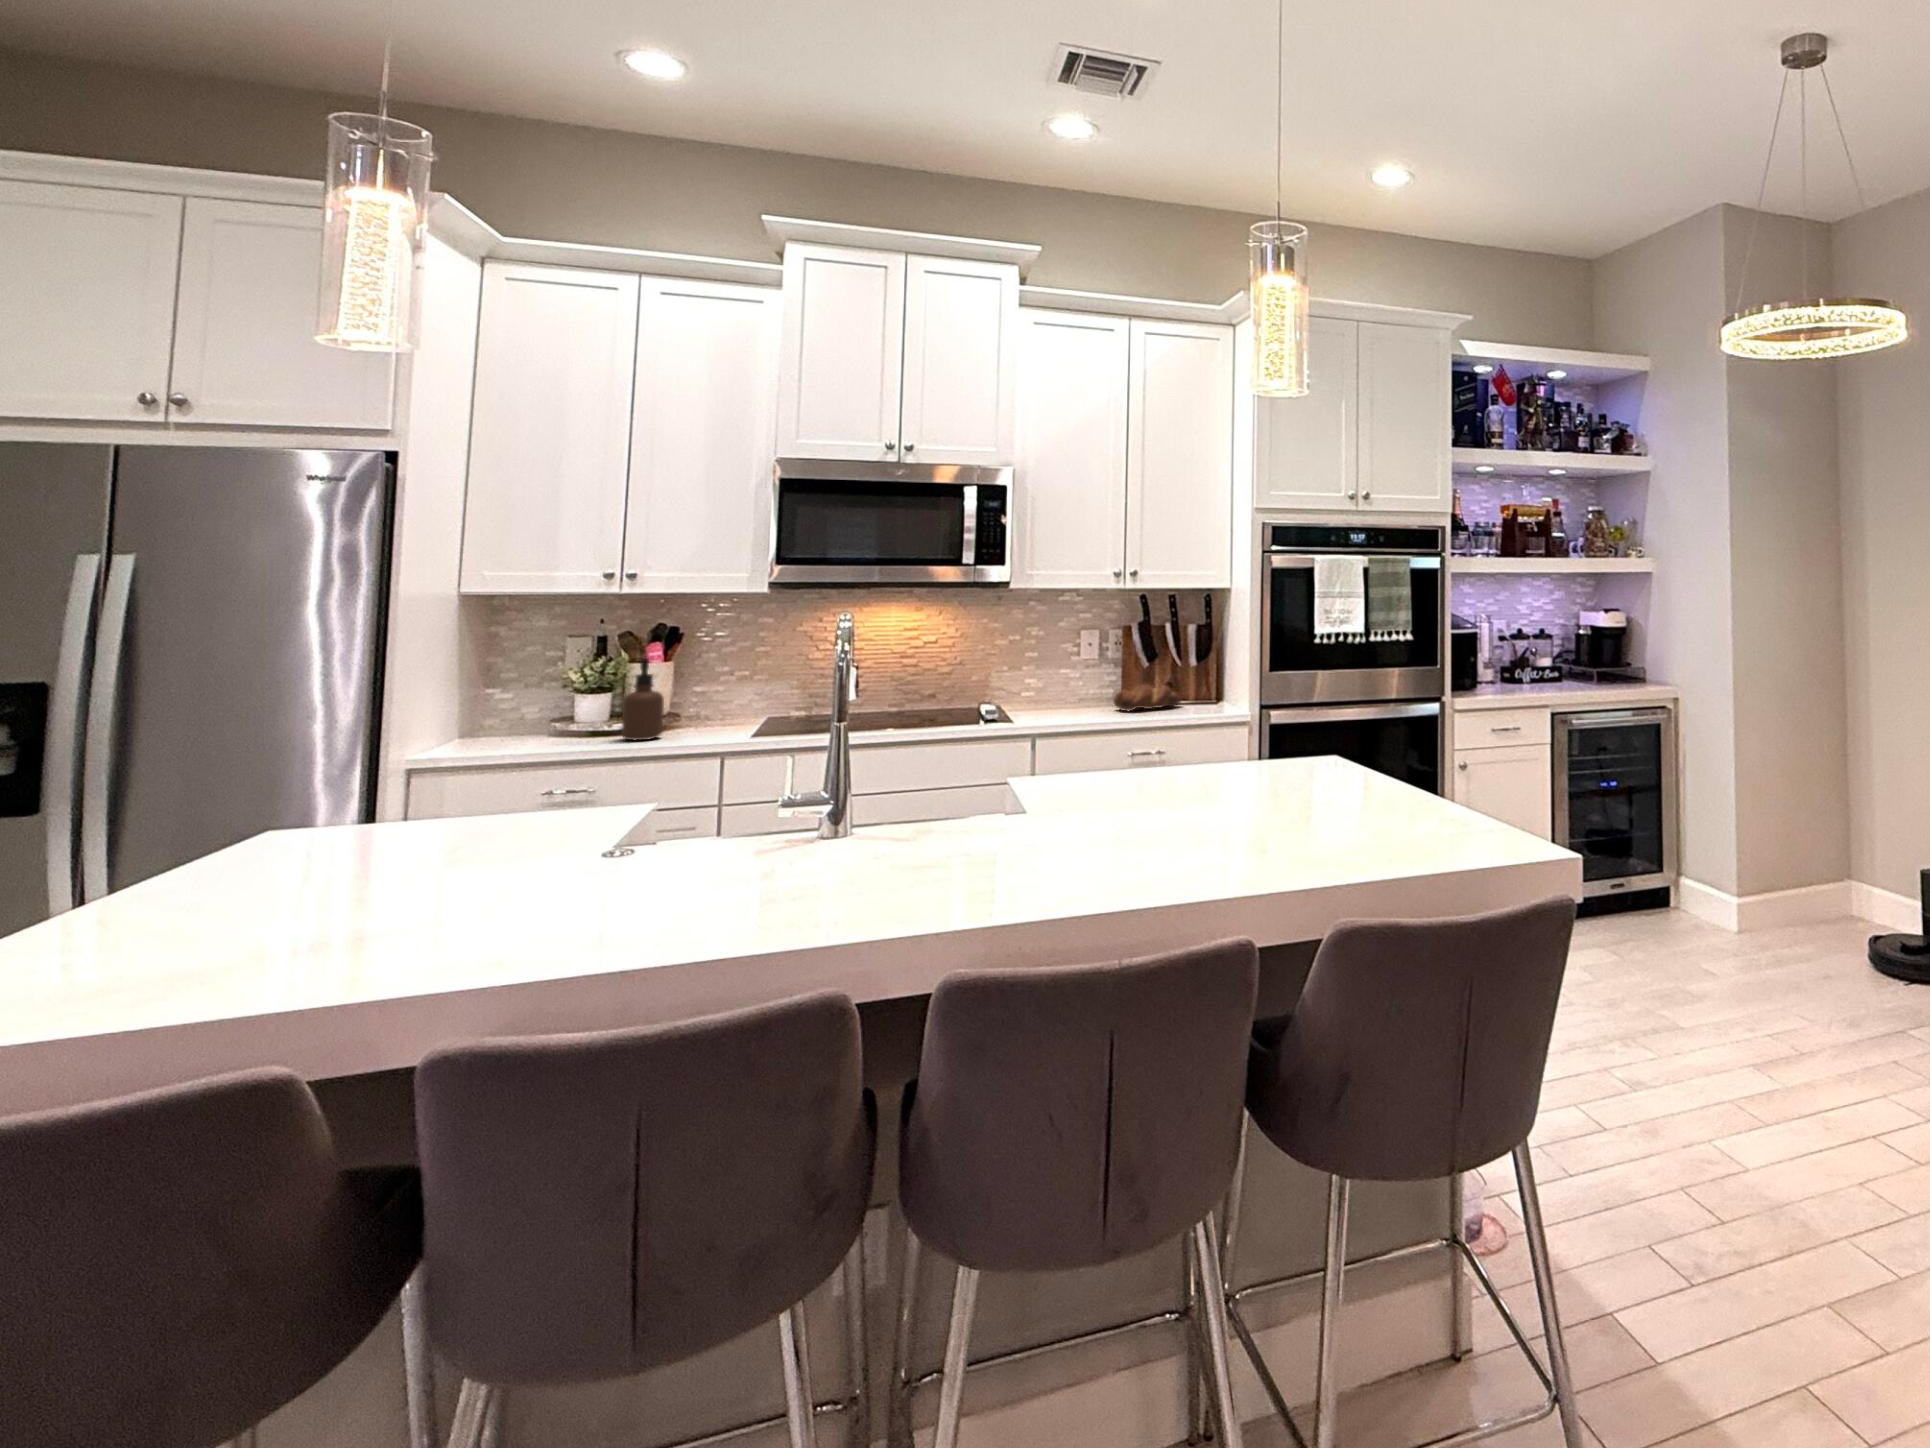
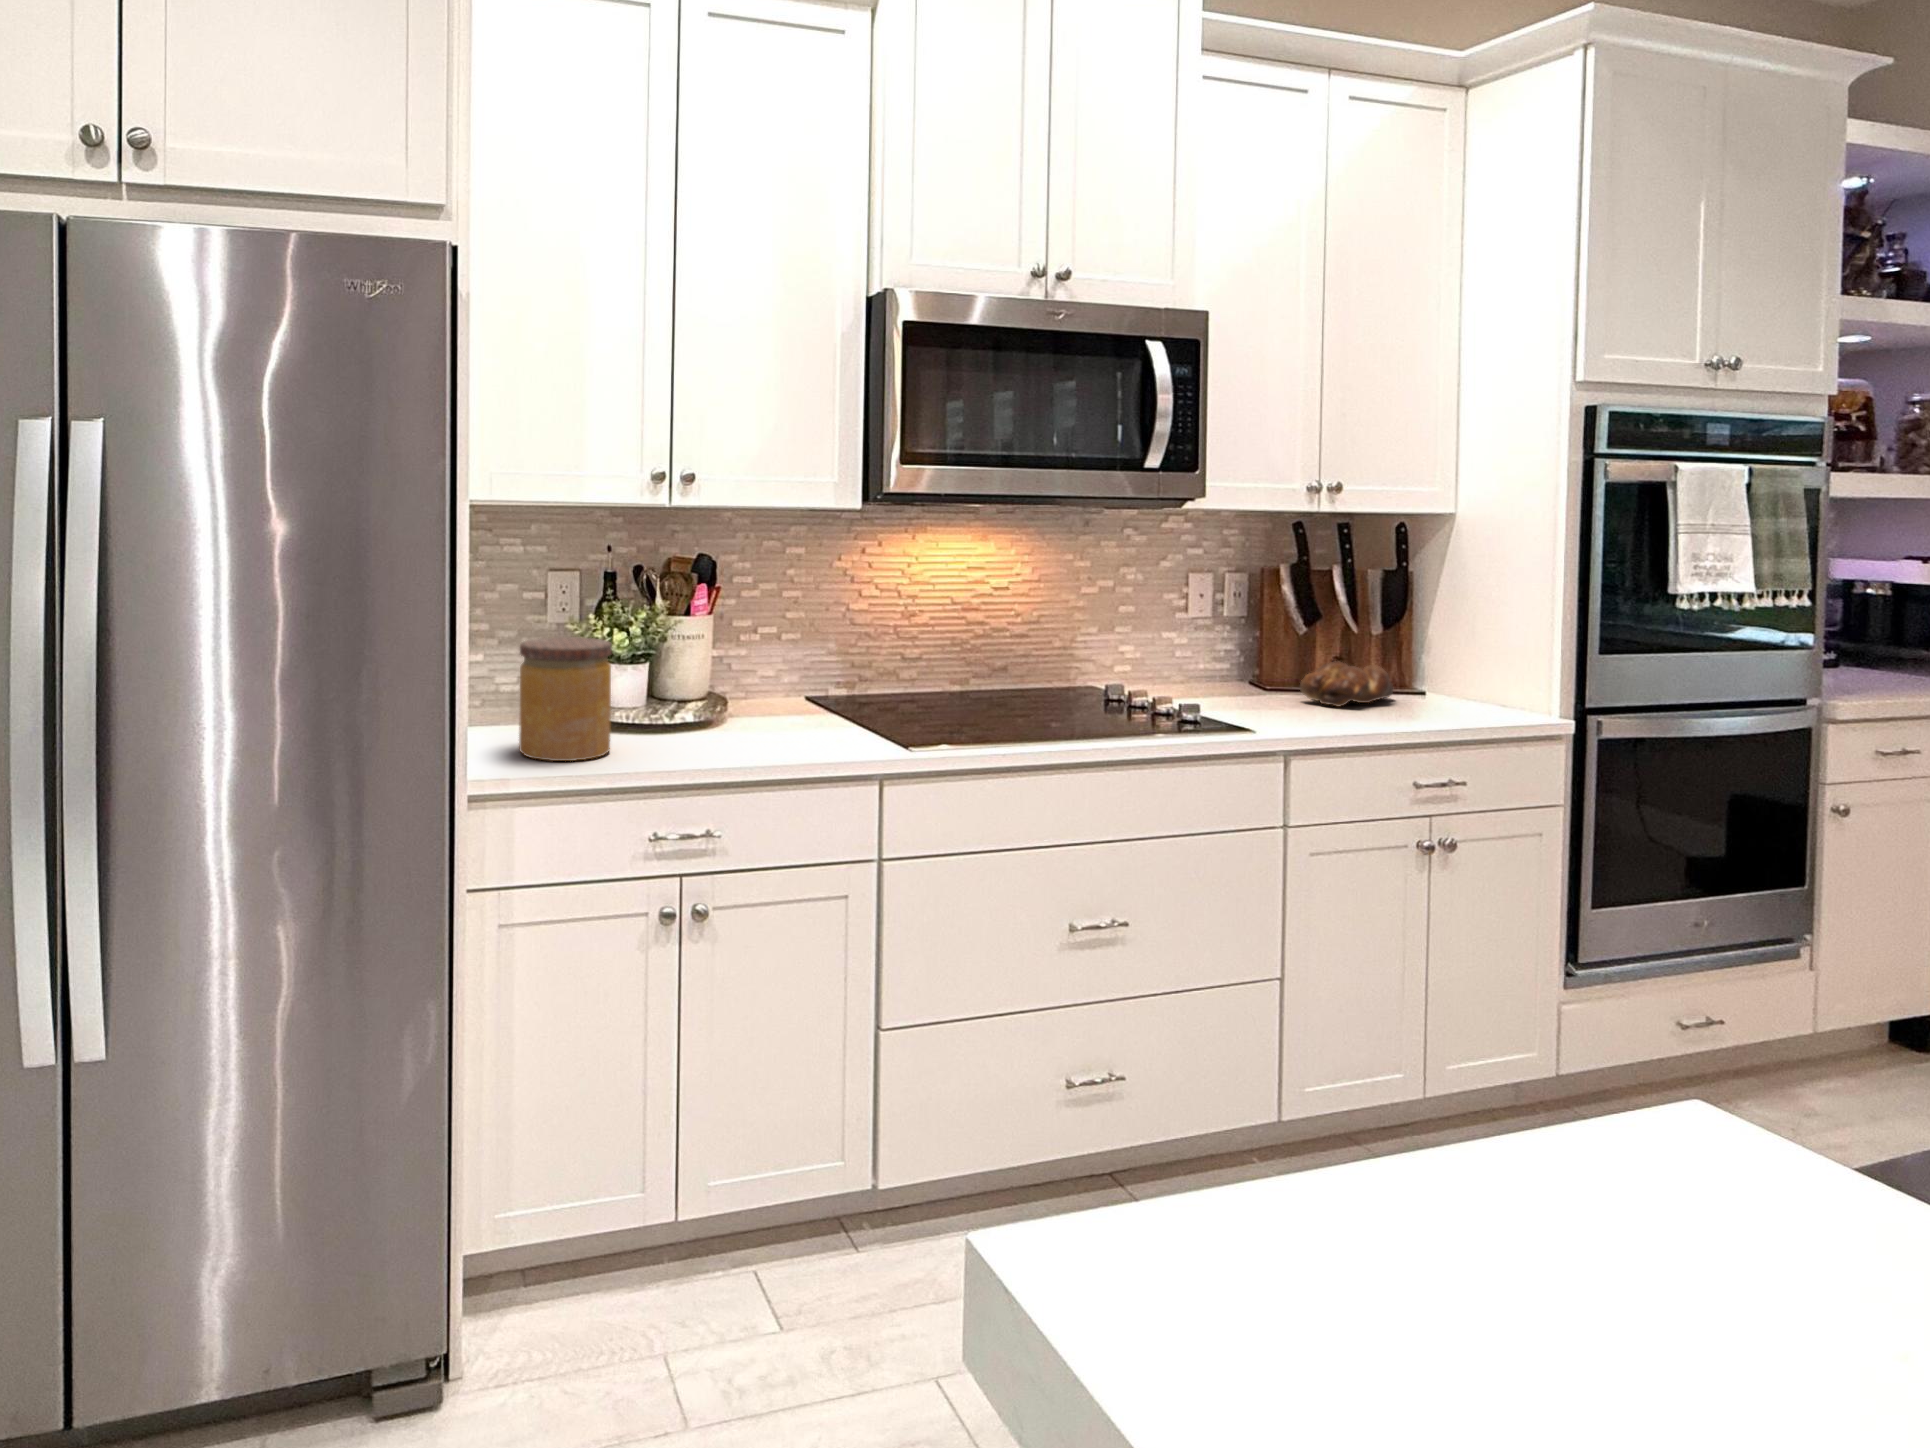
soap dispenser: present [621,658,664,741] -> none [684,608,740,741]
jar: none [484,678,557,753] -> present [519,637,612,761]

